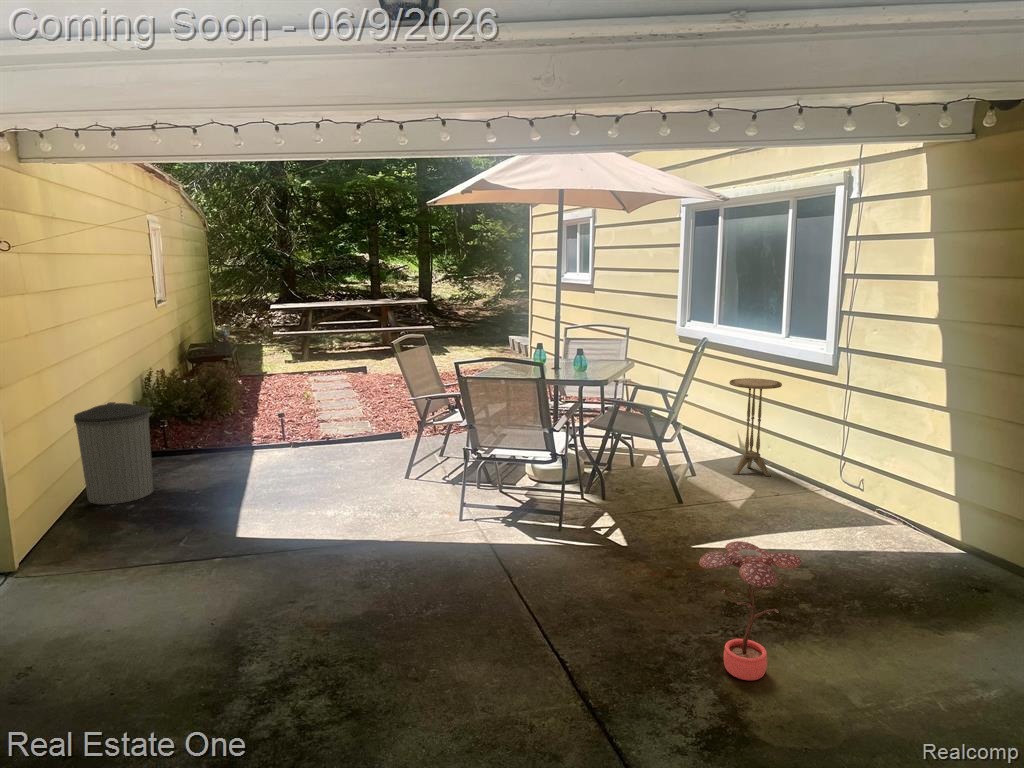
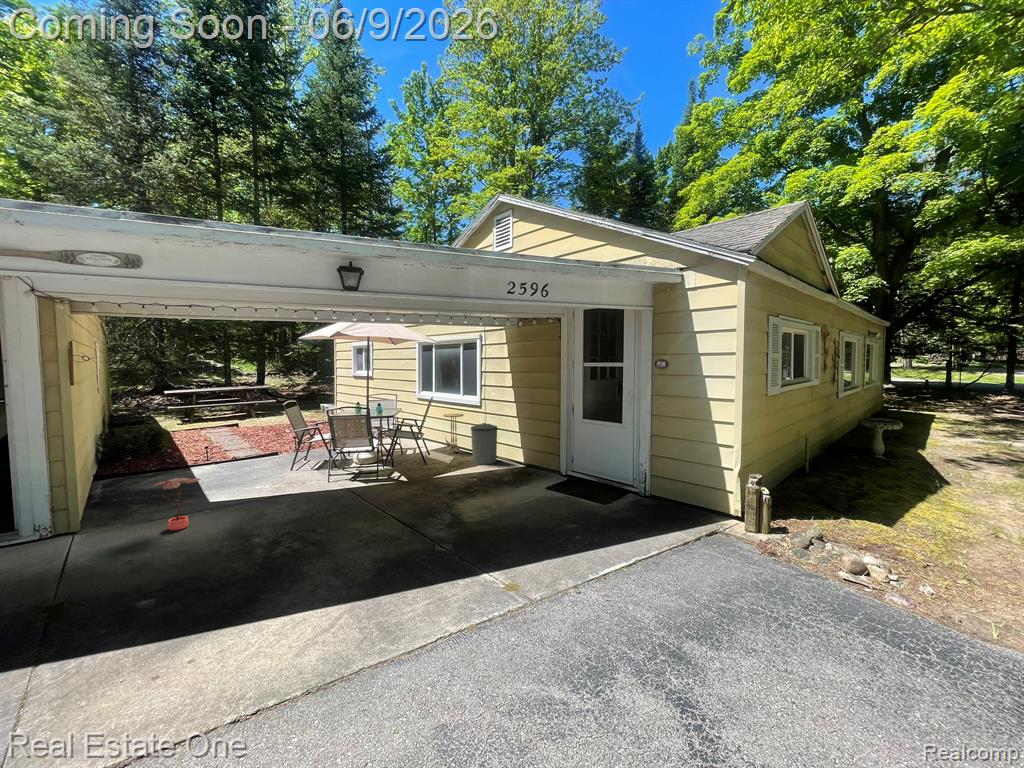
trash can: present [74,402,153,504] -> present [471,423,498,465]
potted plant: present [699,541,802,680] -> present [152,478,200,530]

